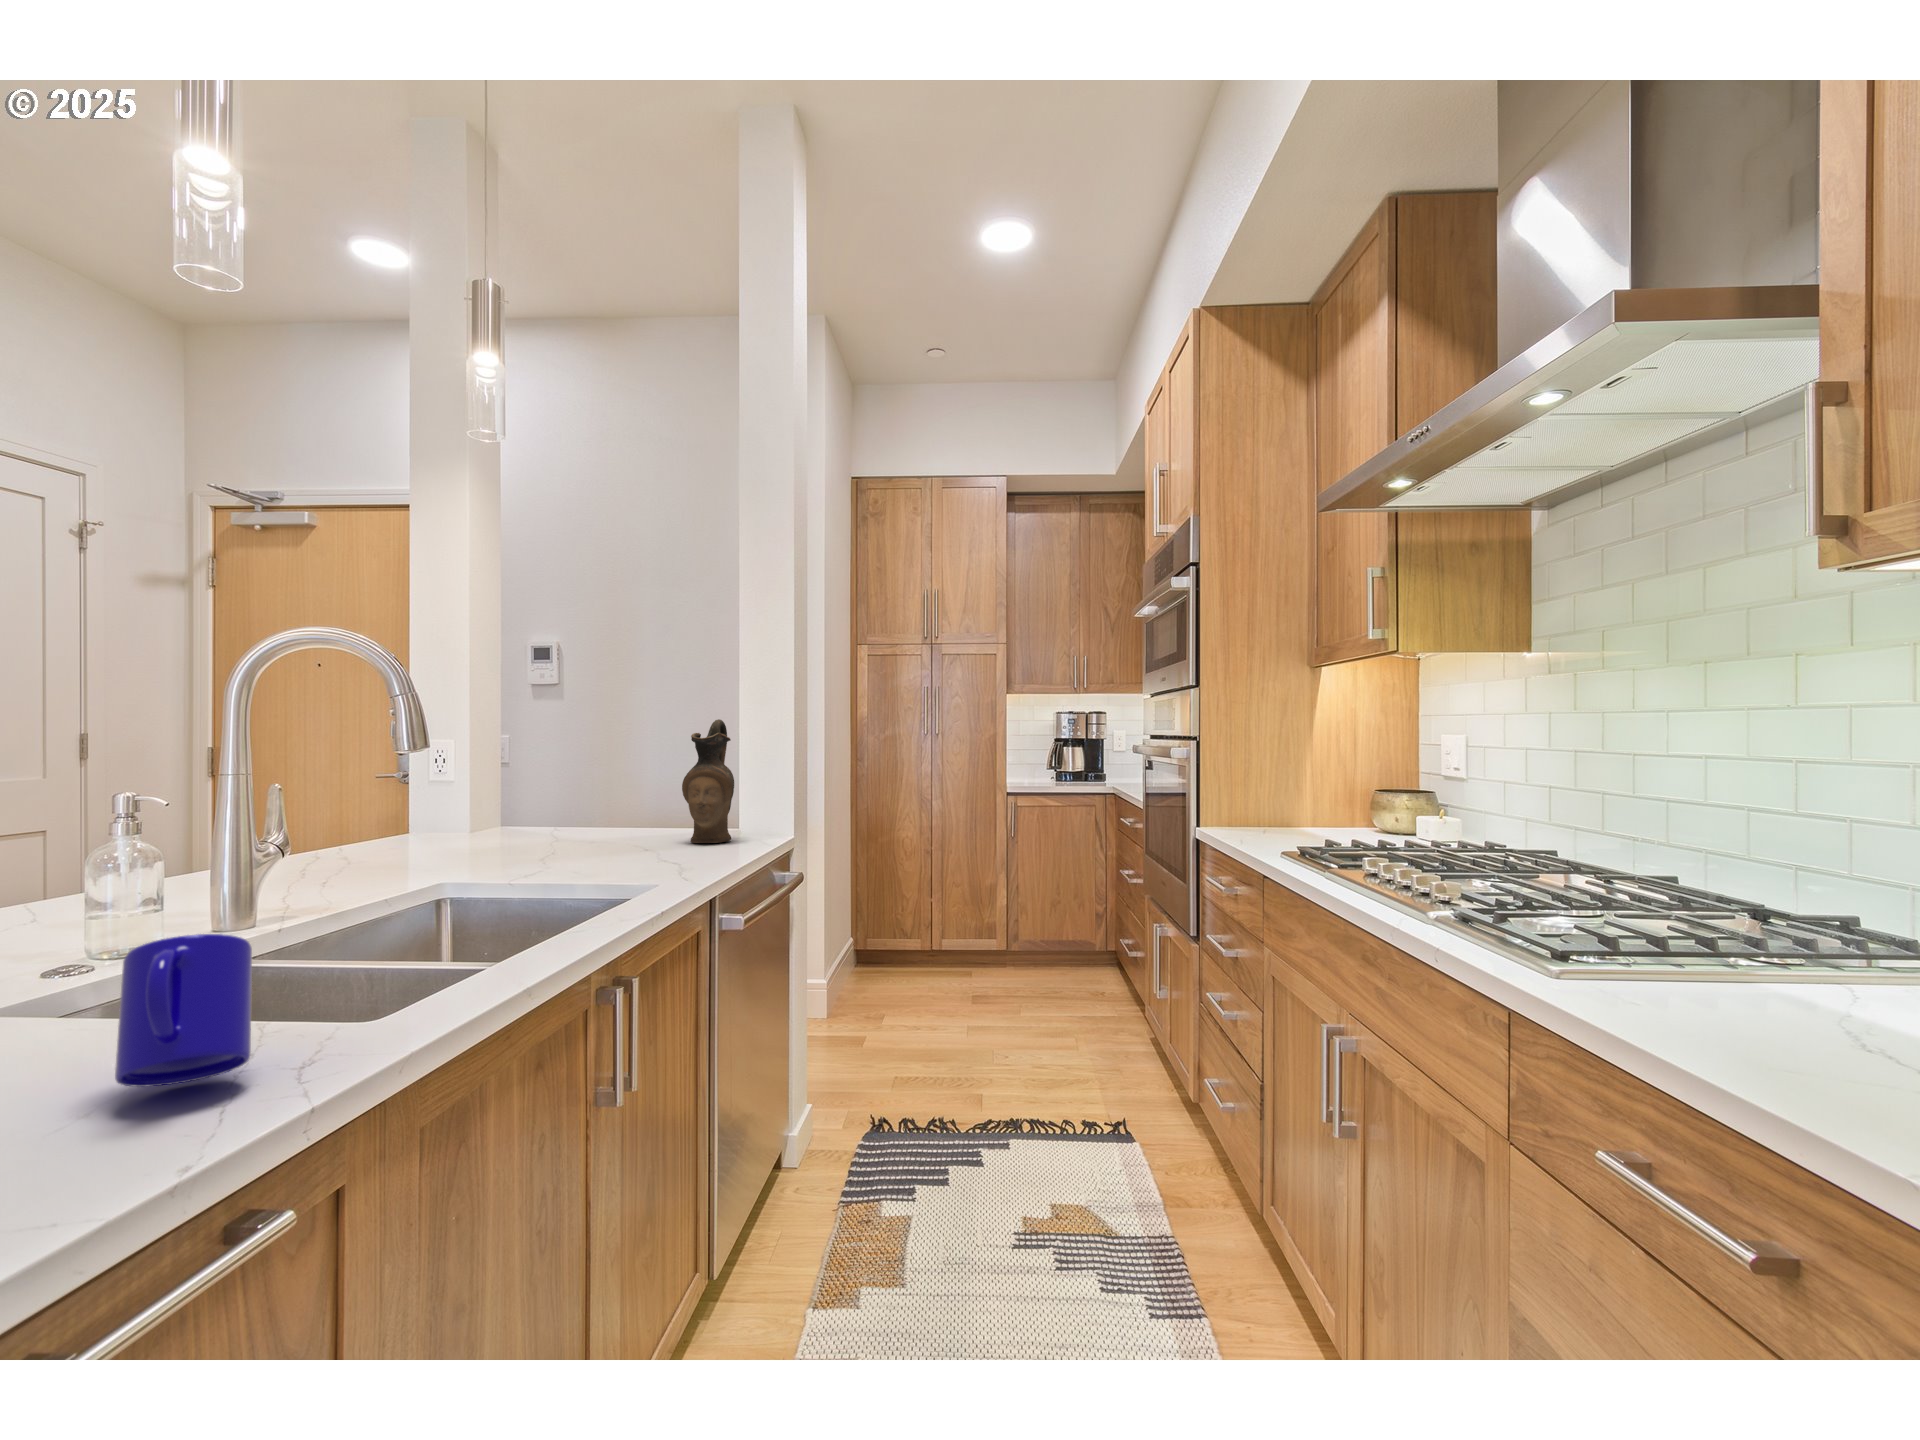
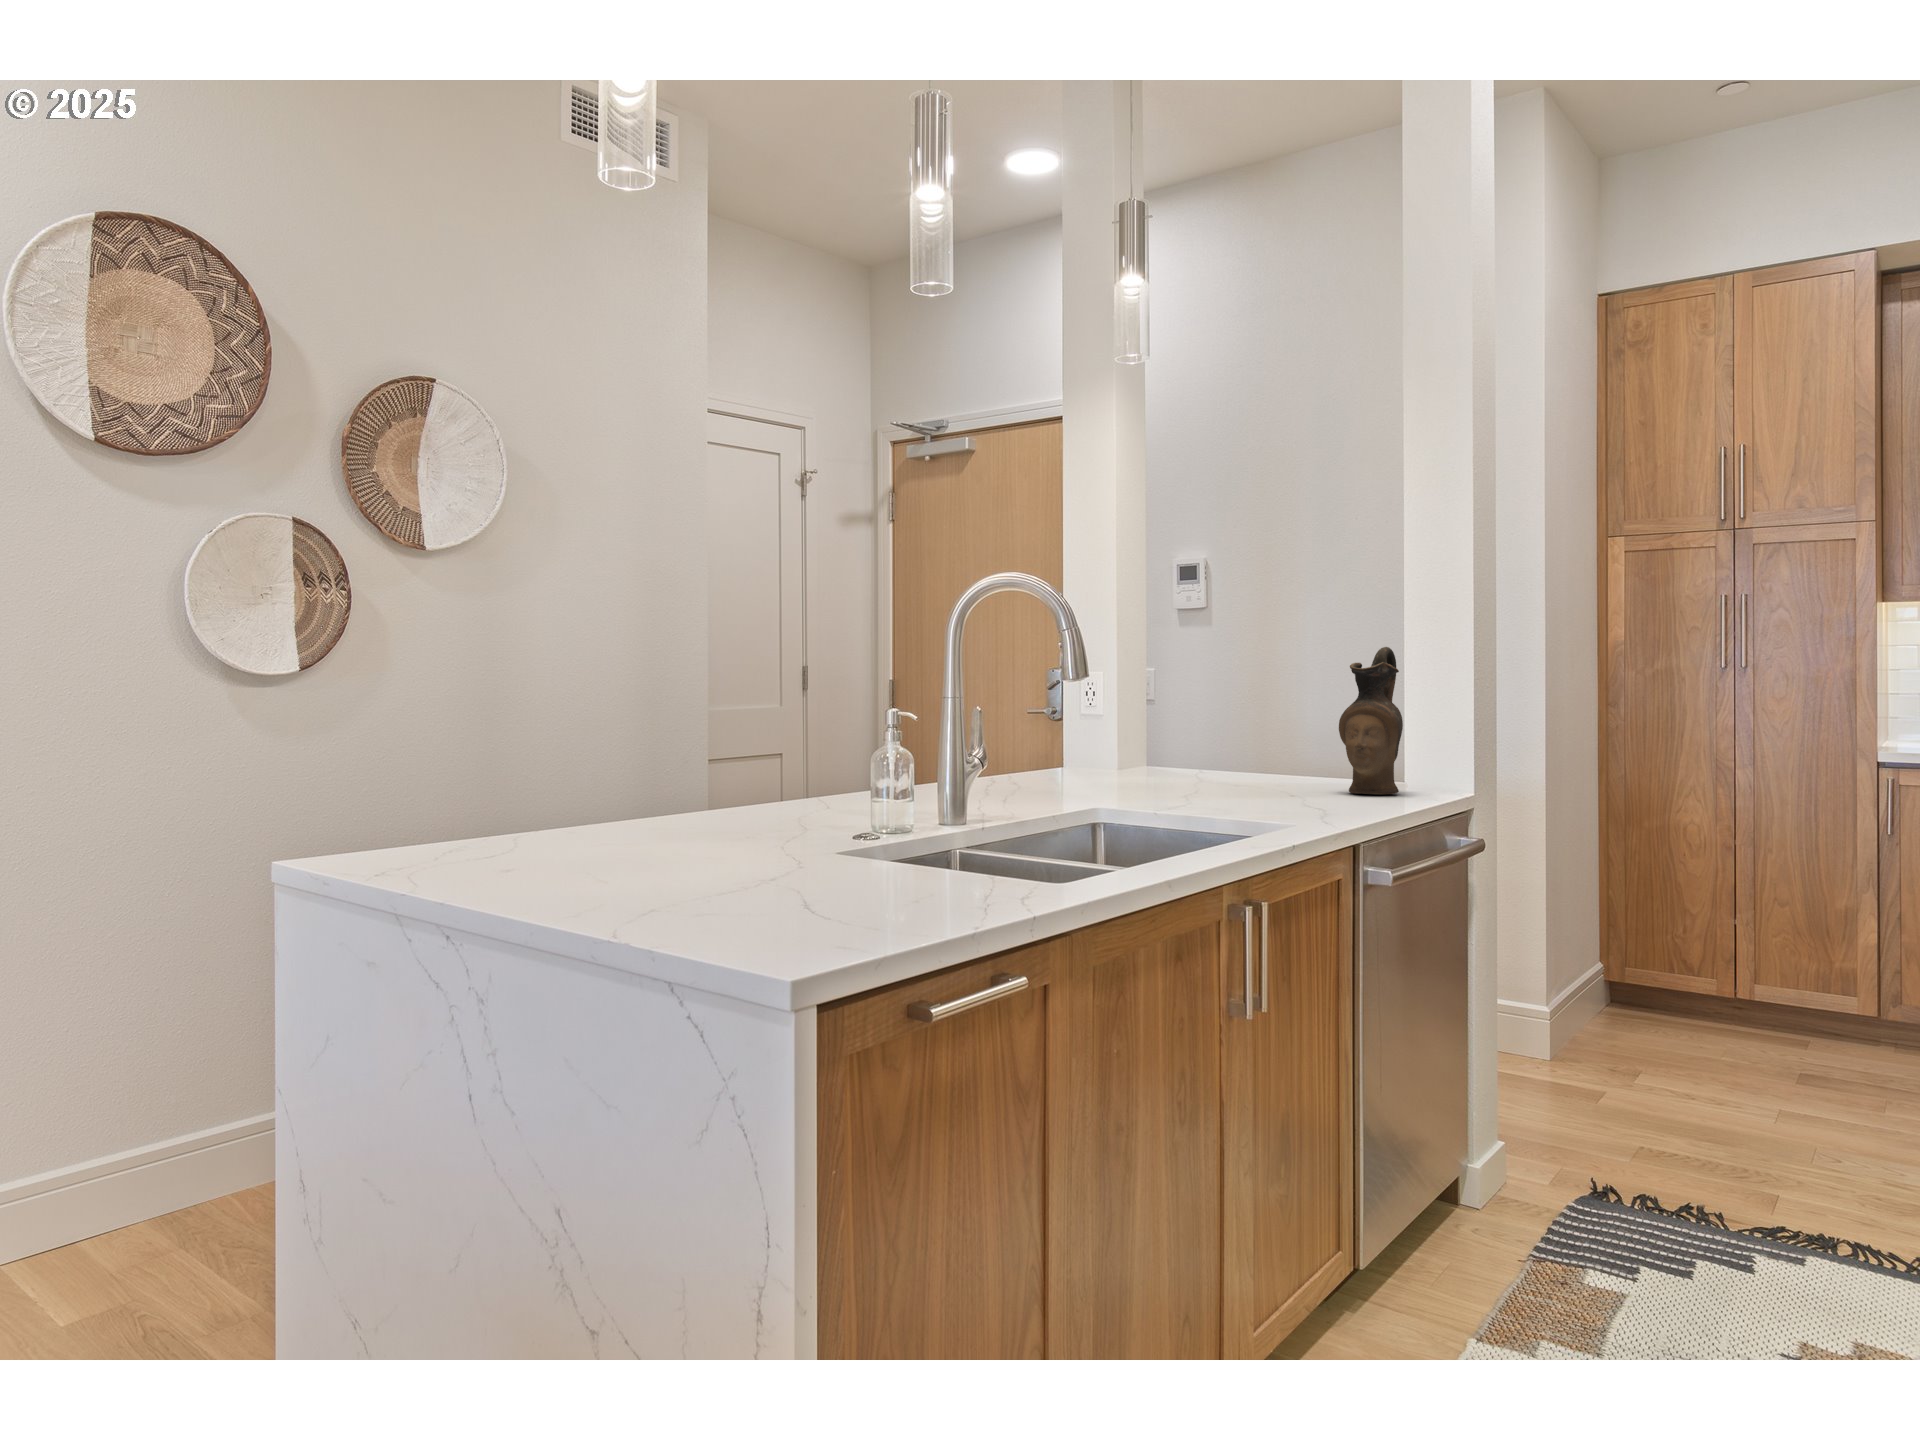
mug: present [115,934,252,1087] -> none [885,780,958,886]

